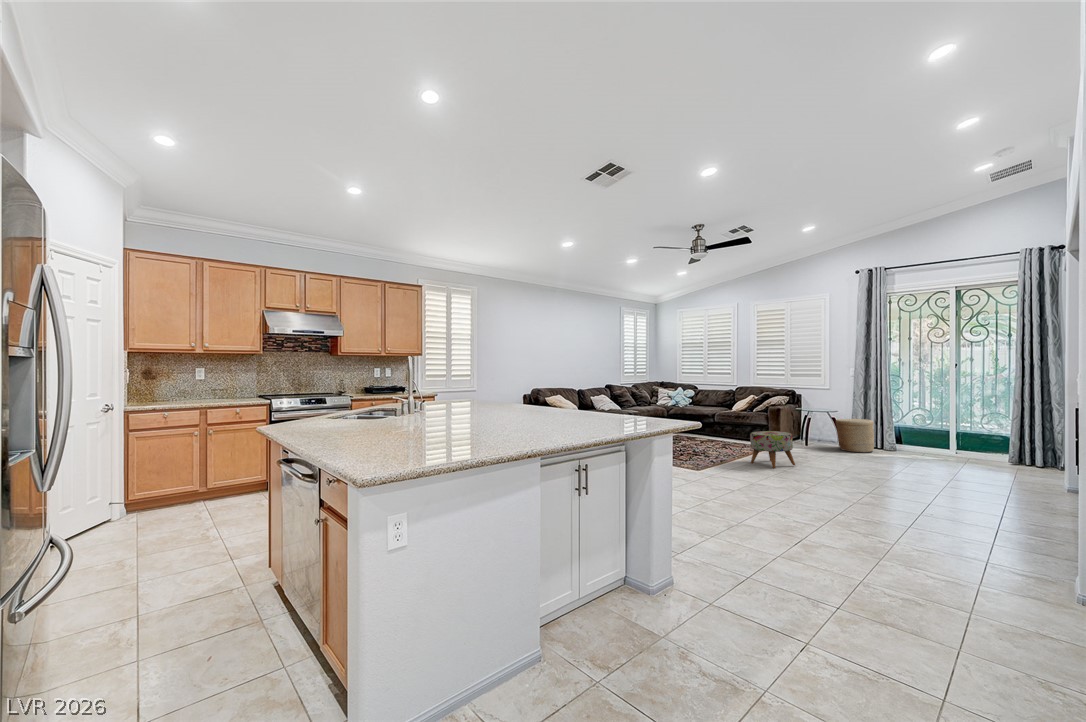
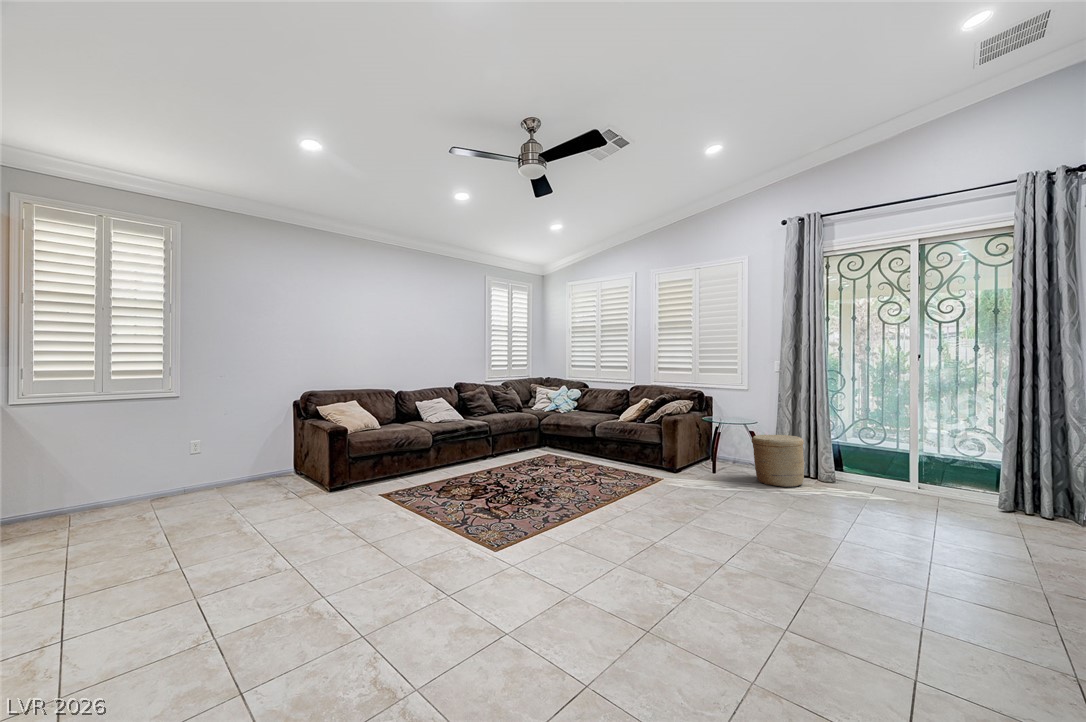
ottoman: present [750,431,795,468] -> none [608,462,676,530]

